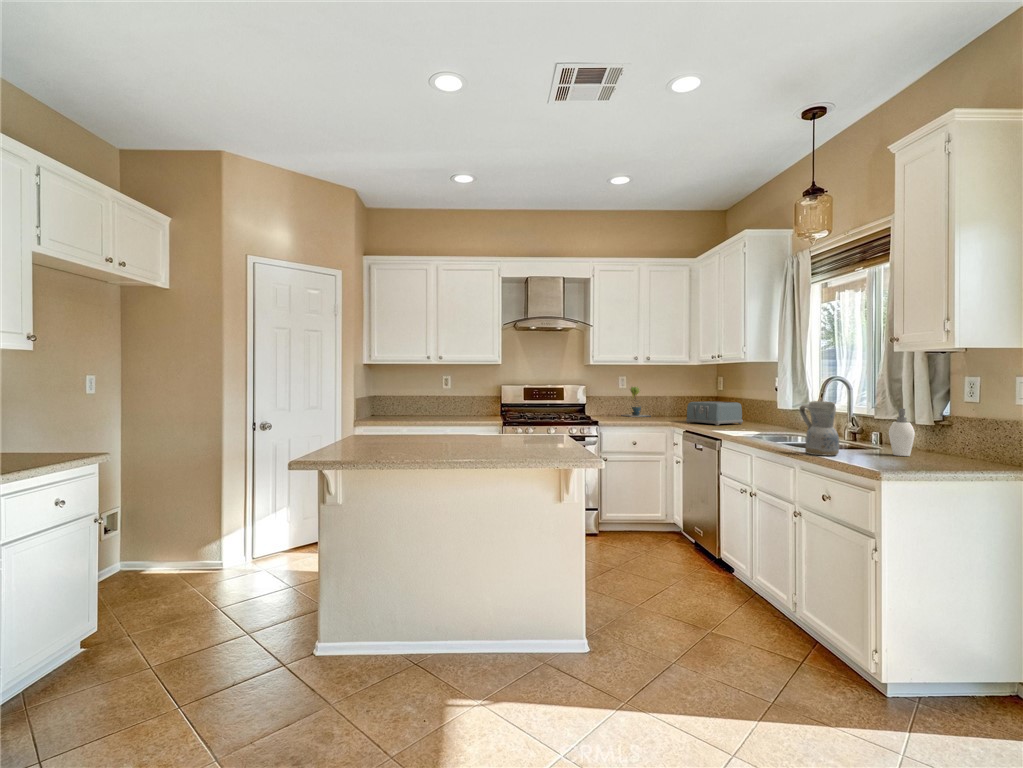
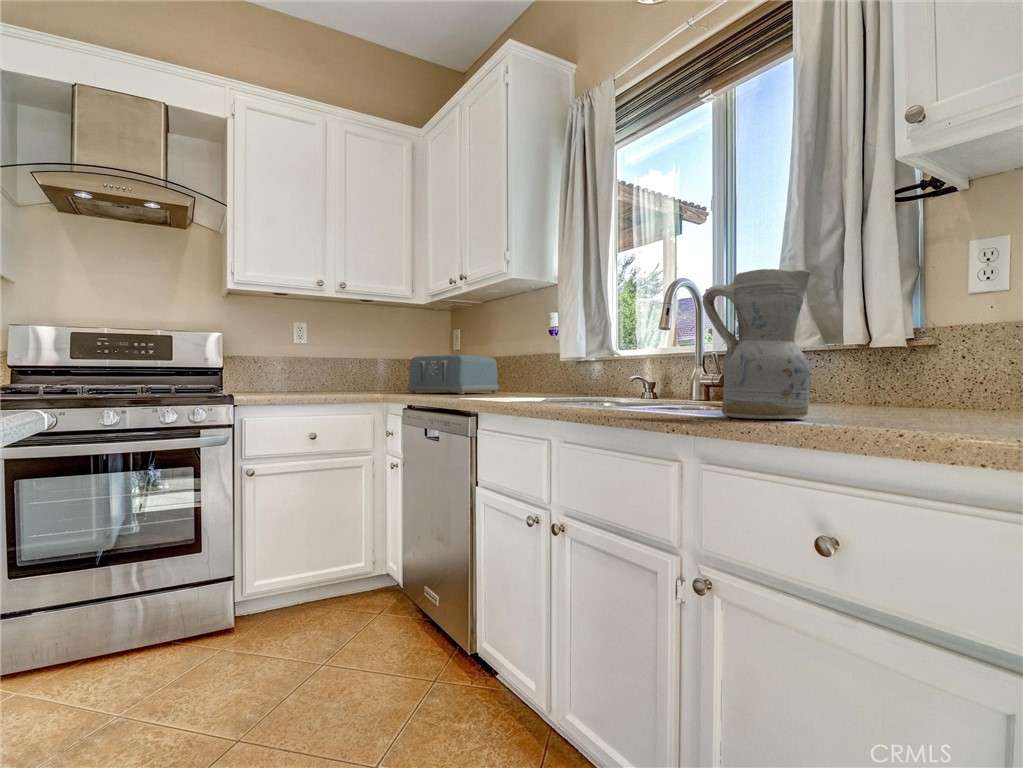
potted plant: present [622,387,646,417] -> none [291,338,356,391]
soap dispenser: present [889,409,915,456] -> none [850,306,908,413]

